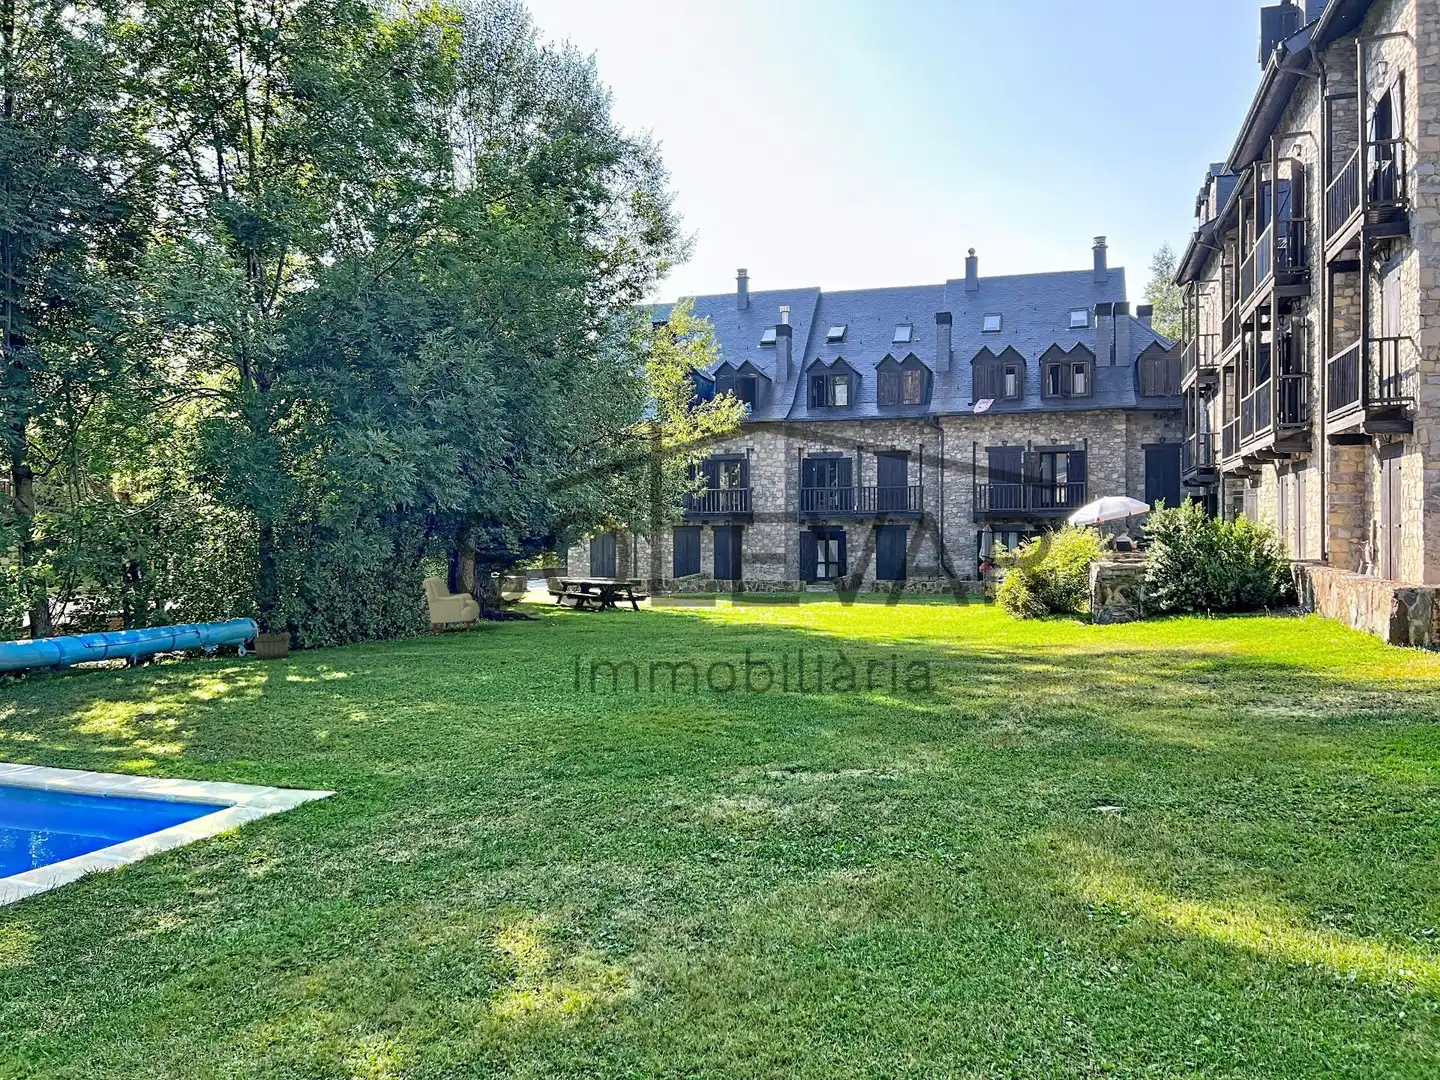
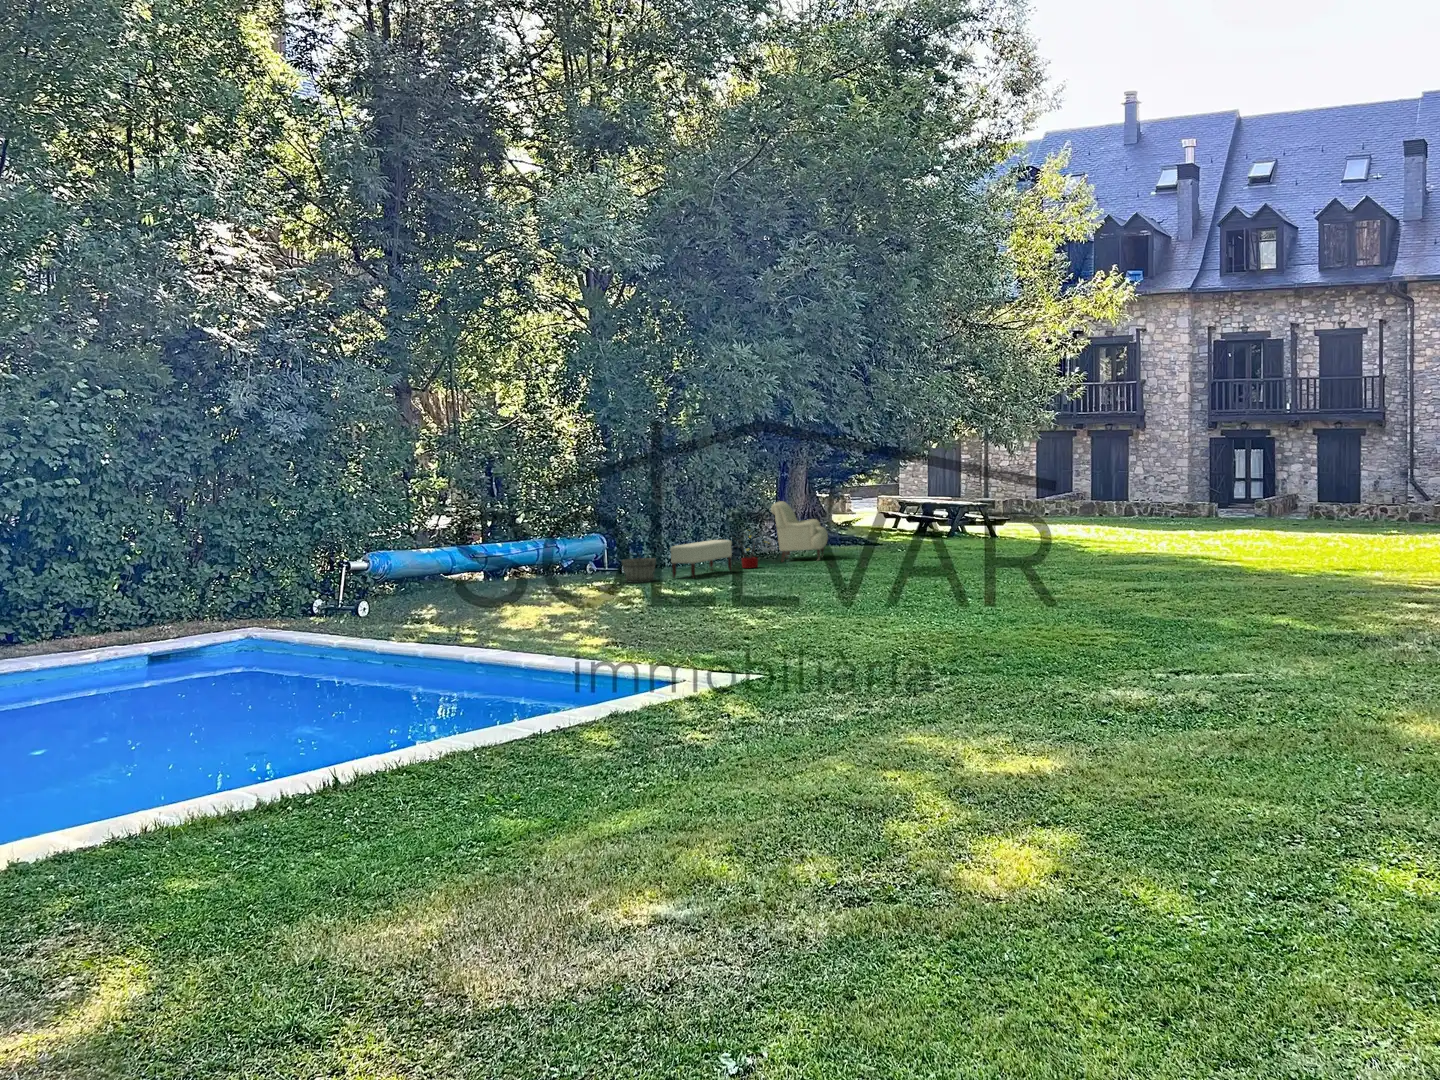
decorative plant: none [372,601,418,640] -> present [738,535,758,568]
bench: none [308,614,376,653] -> present [670,540,732,578]

